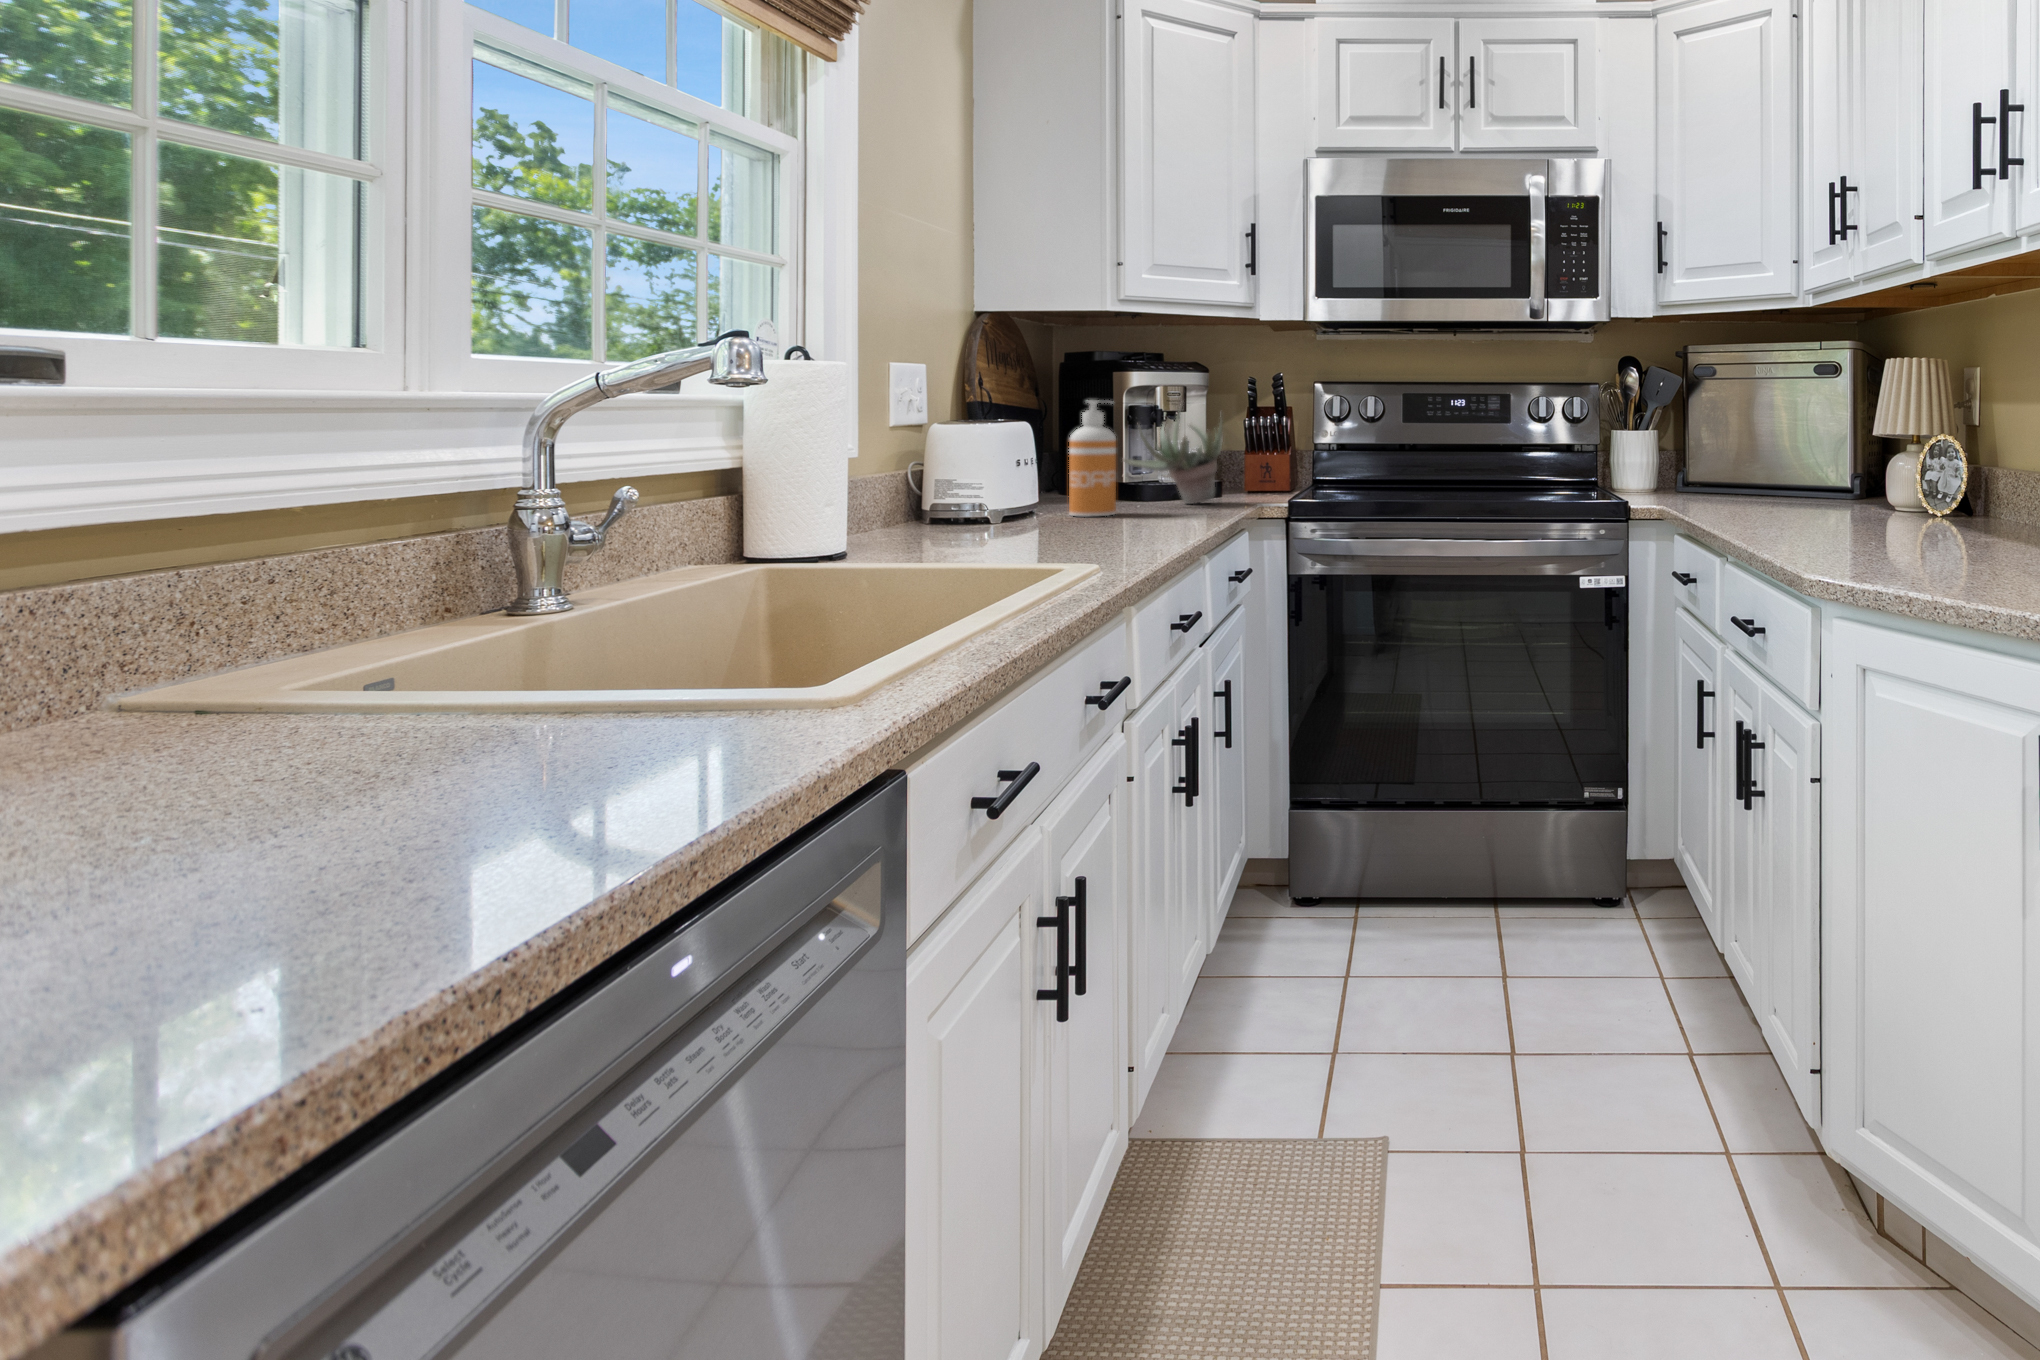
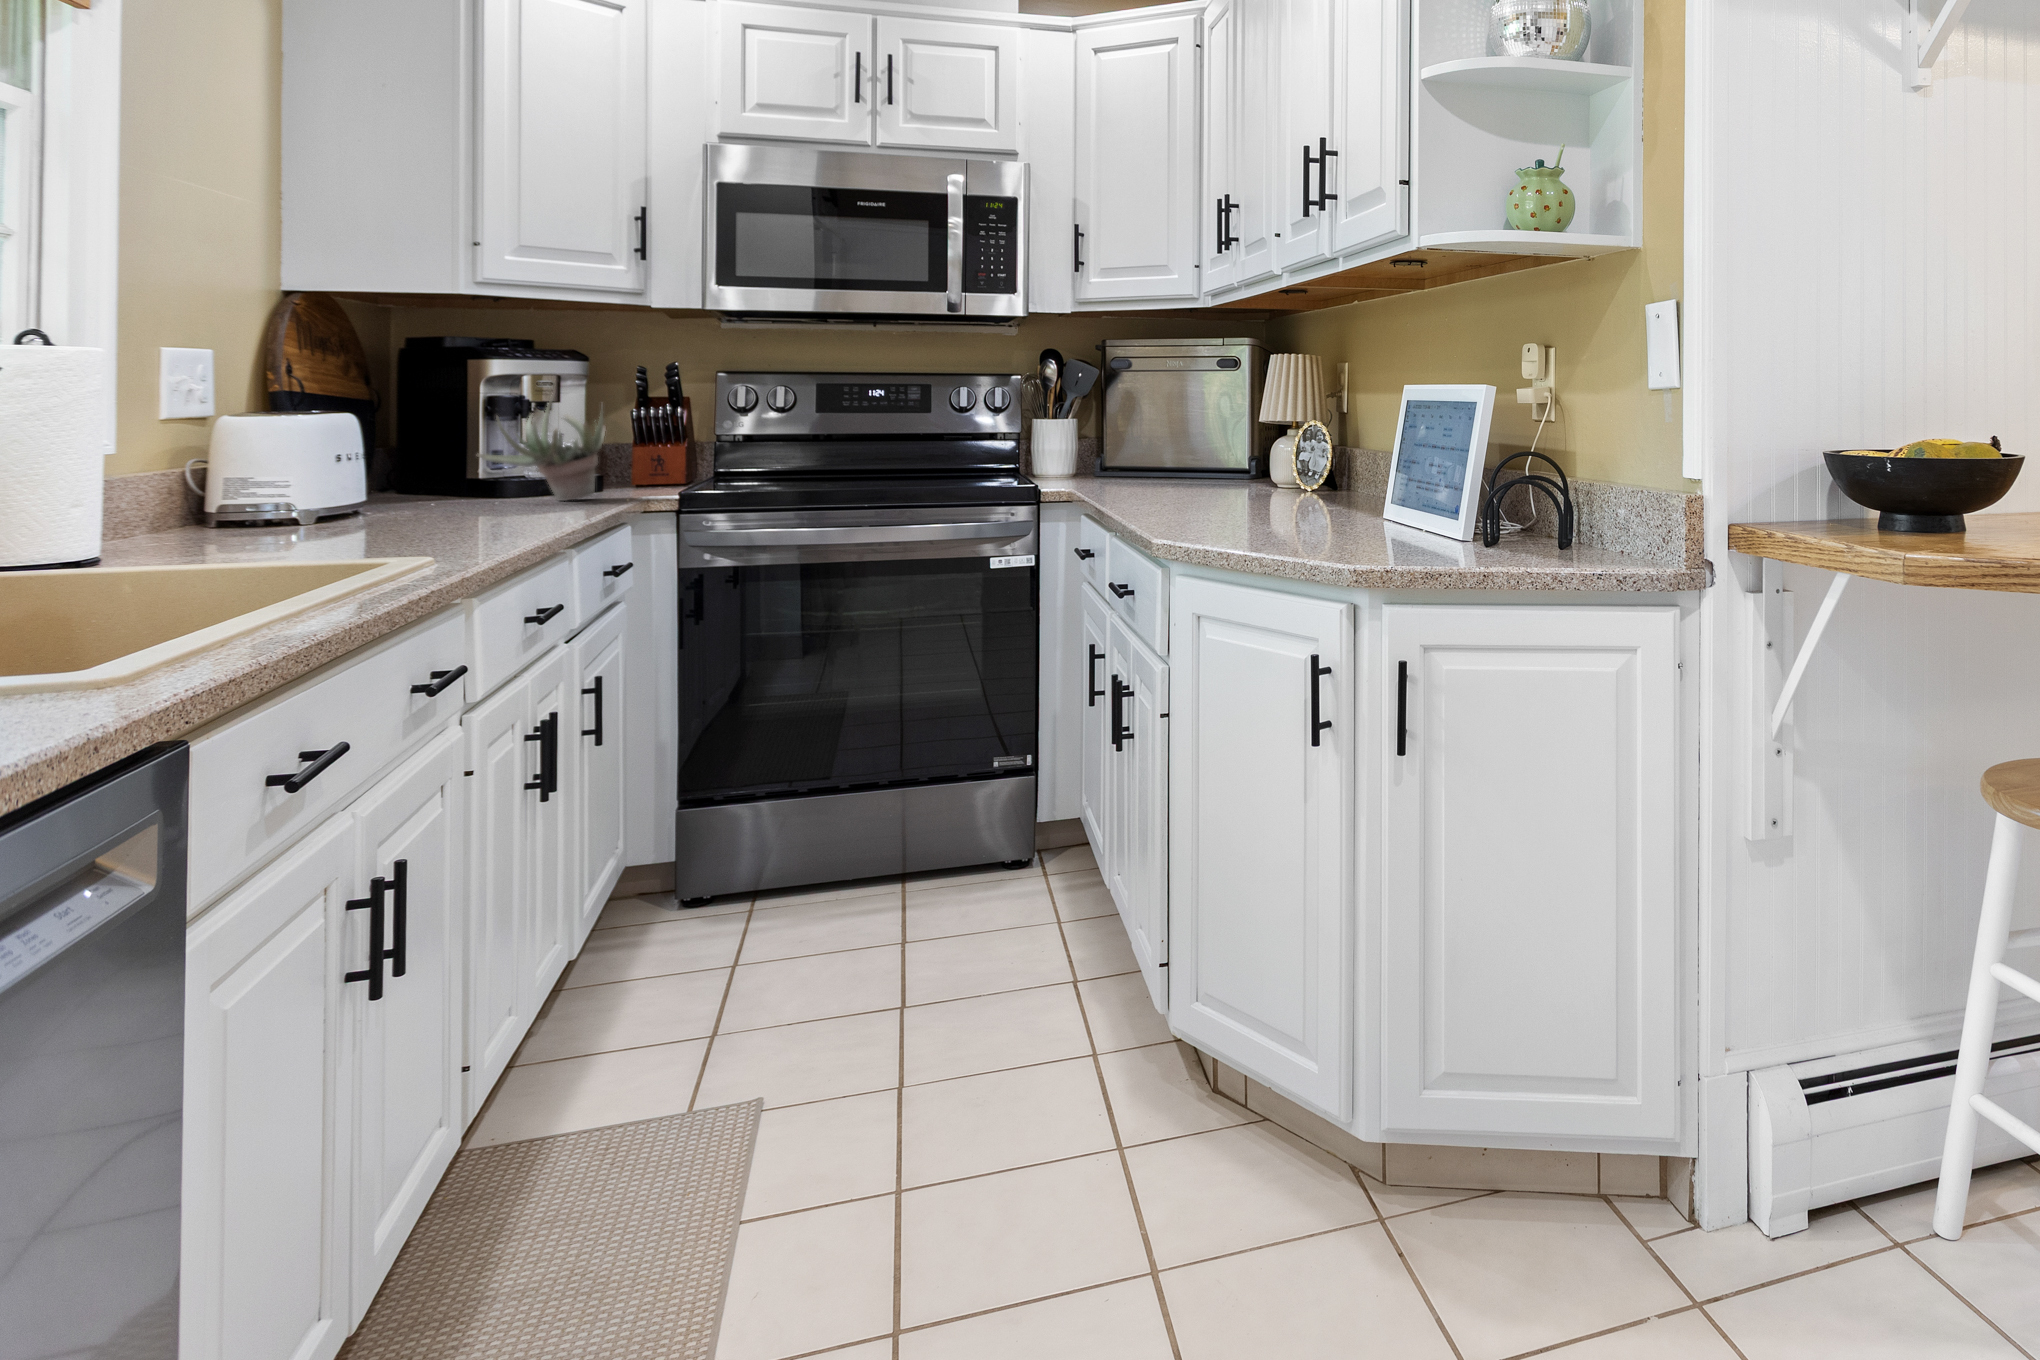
soap dispenser: present [1069,400,1116,516] -> none [405,391,467,517]

